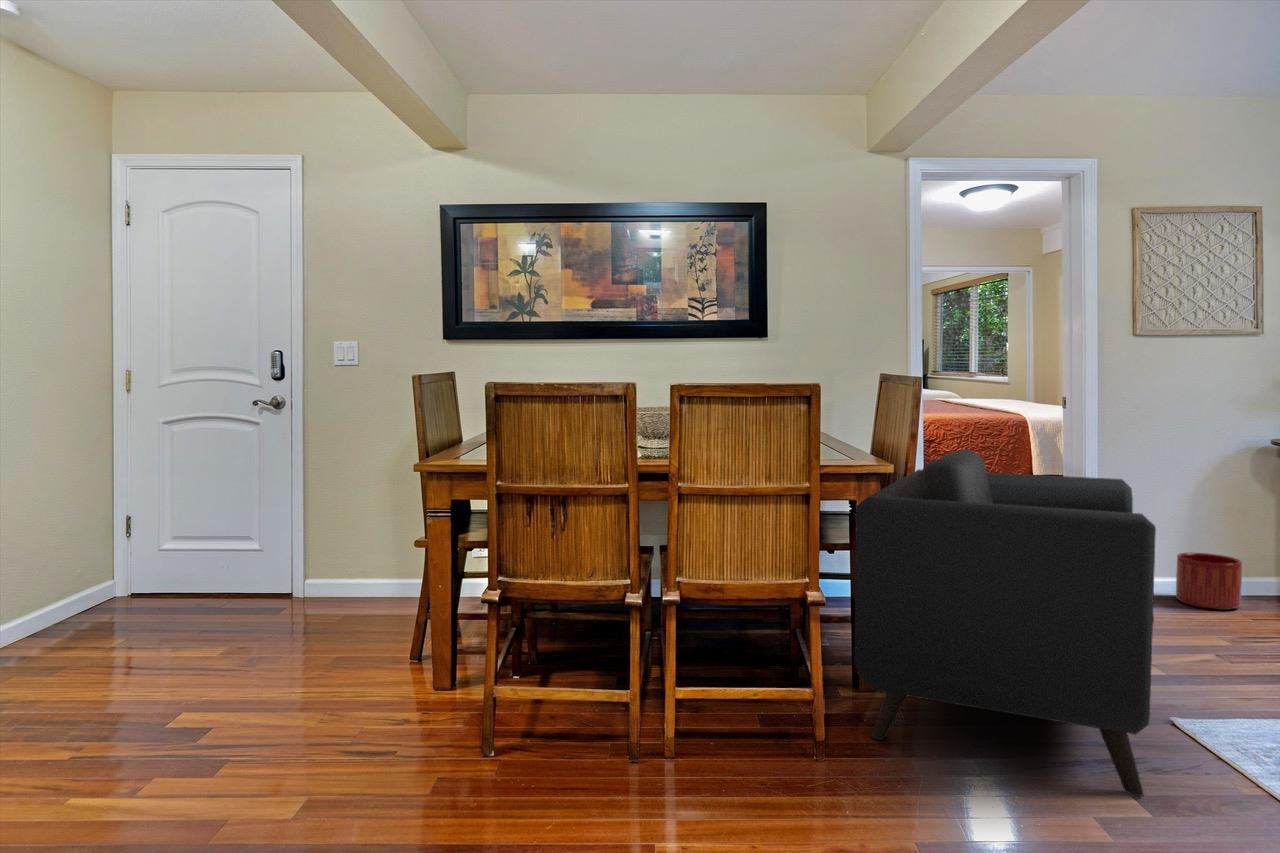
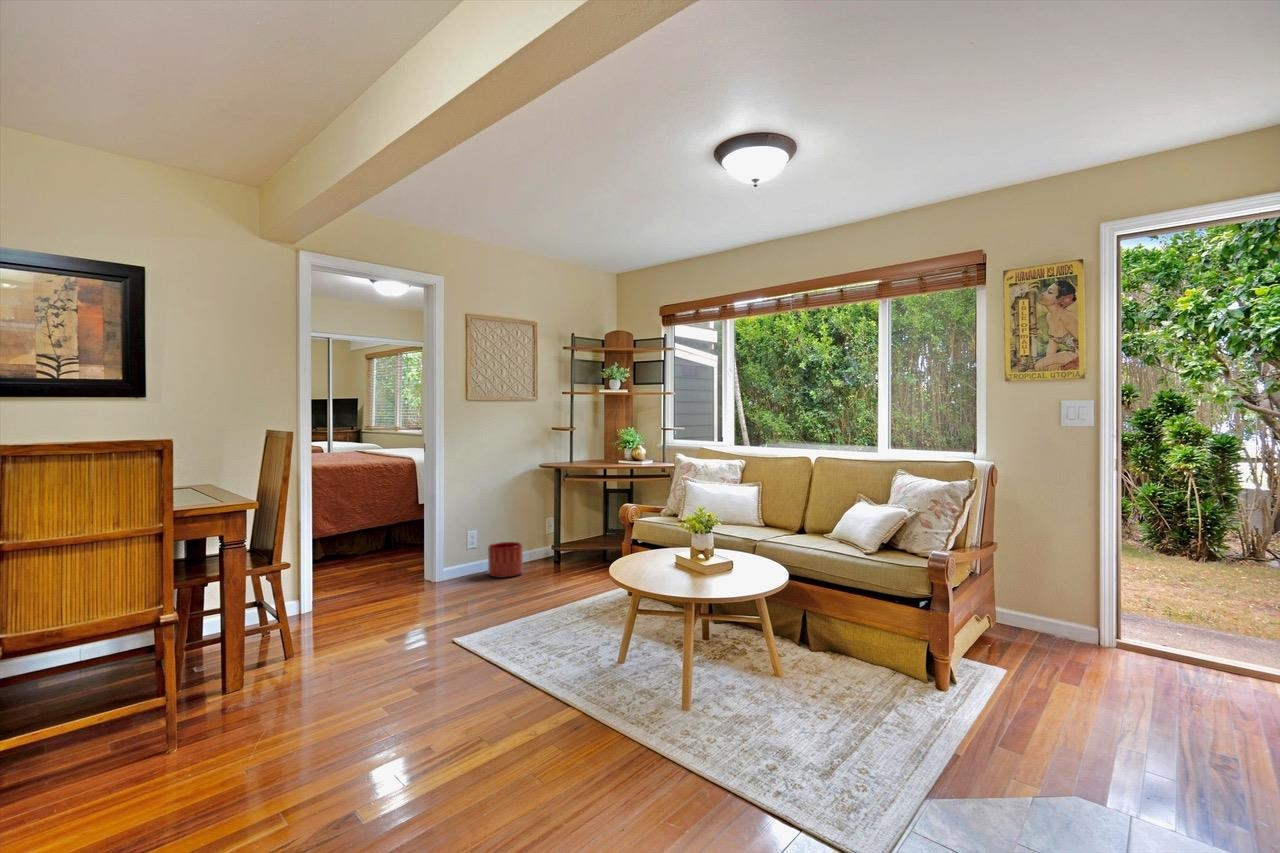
armchair: present [854,449,1156,796] -> none [214,486,445,736]

